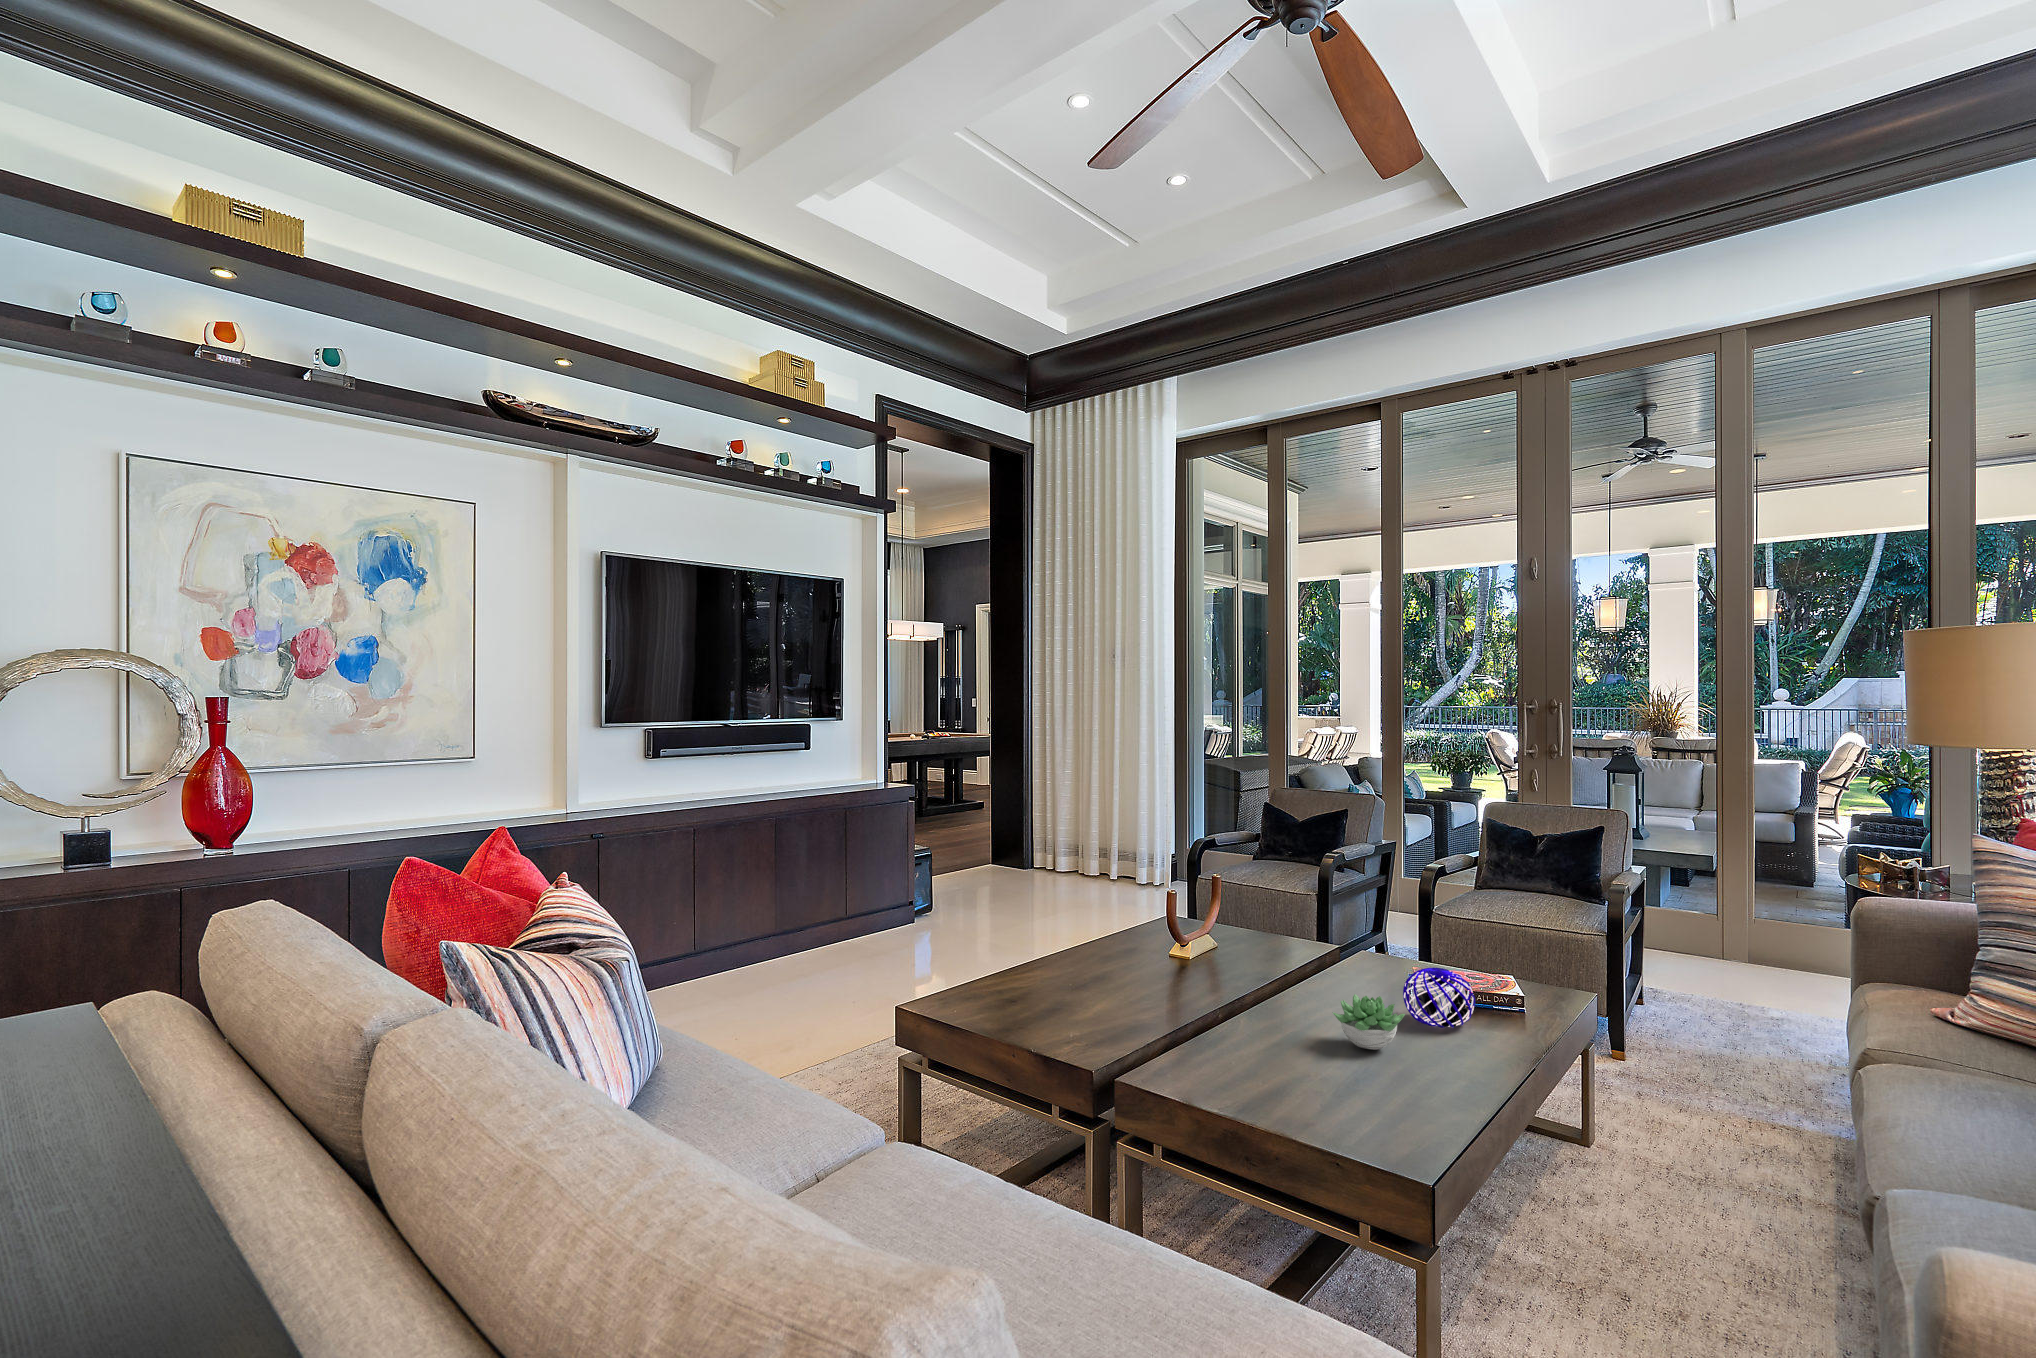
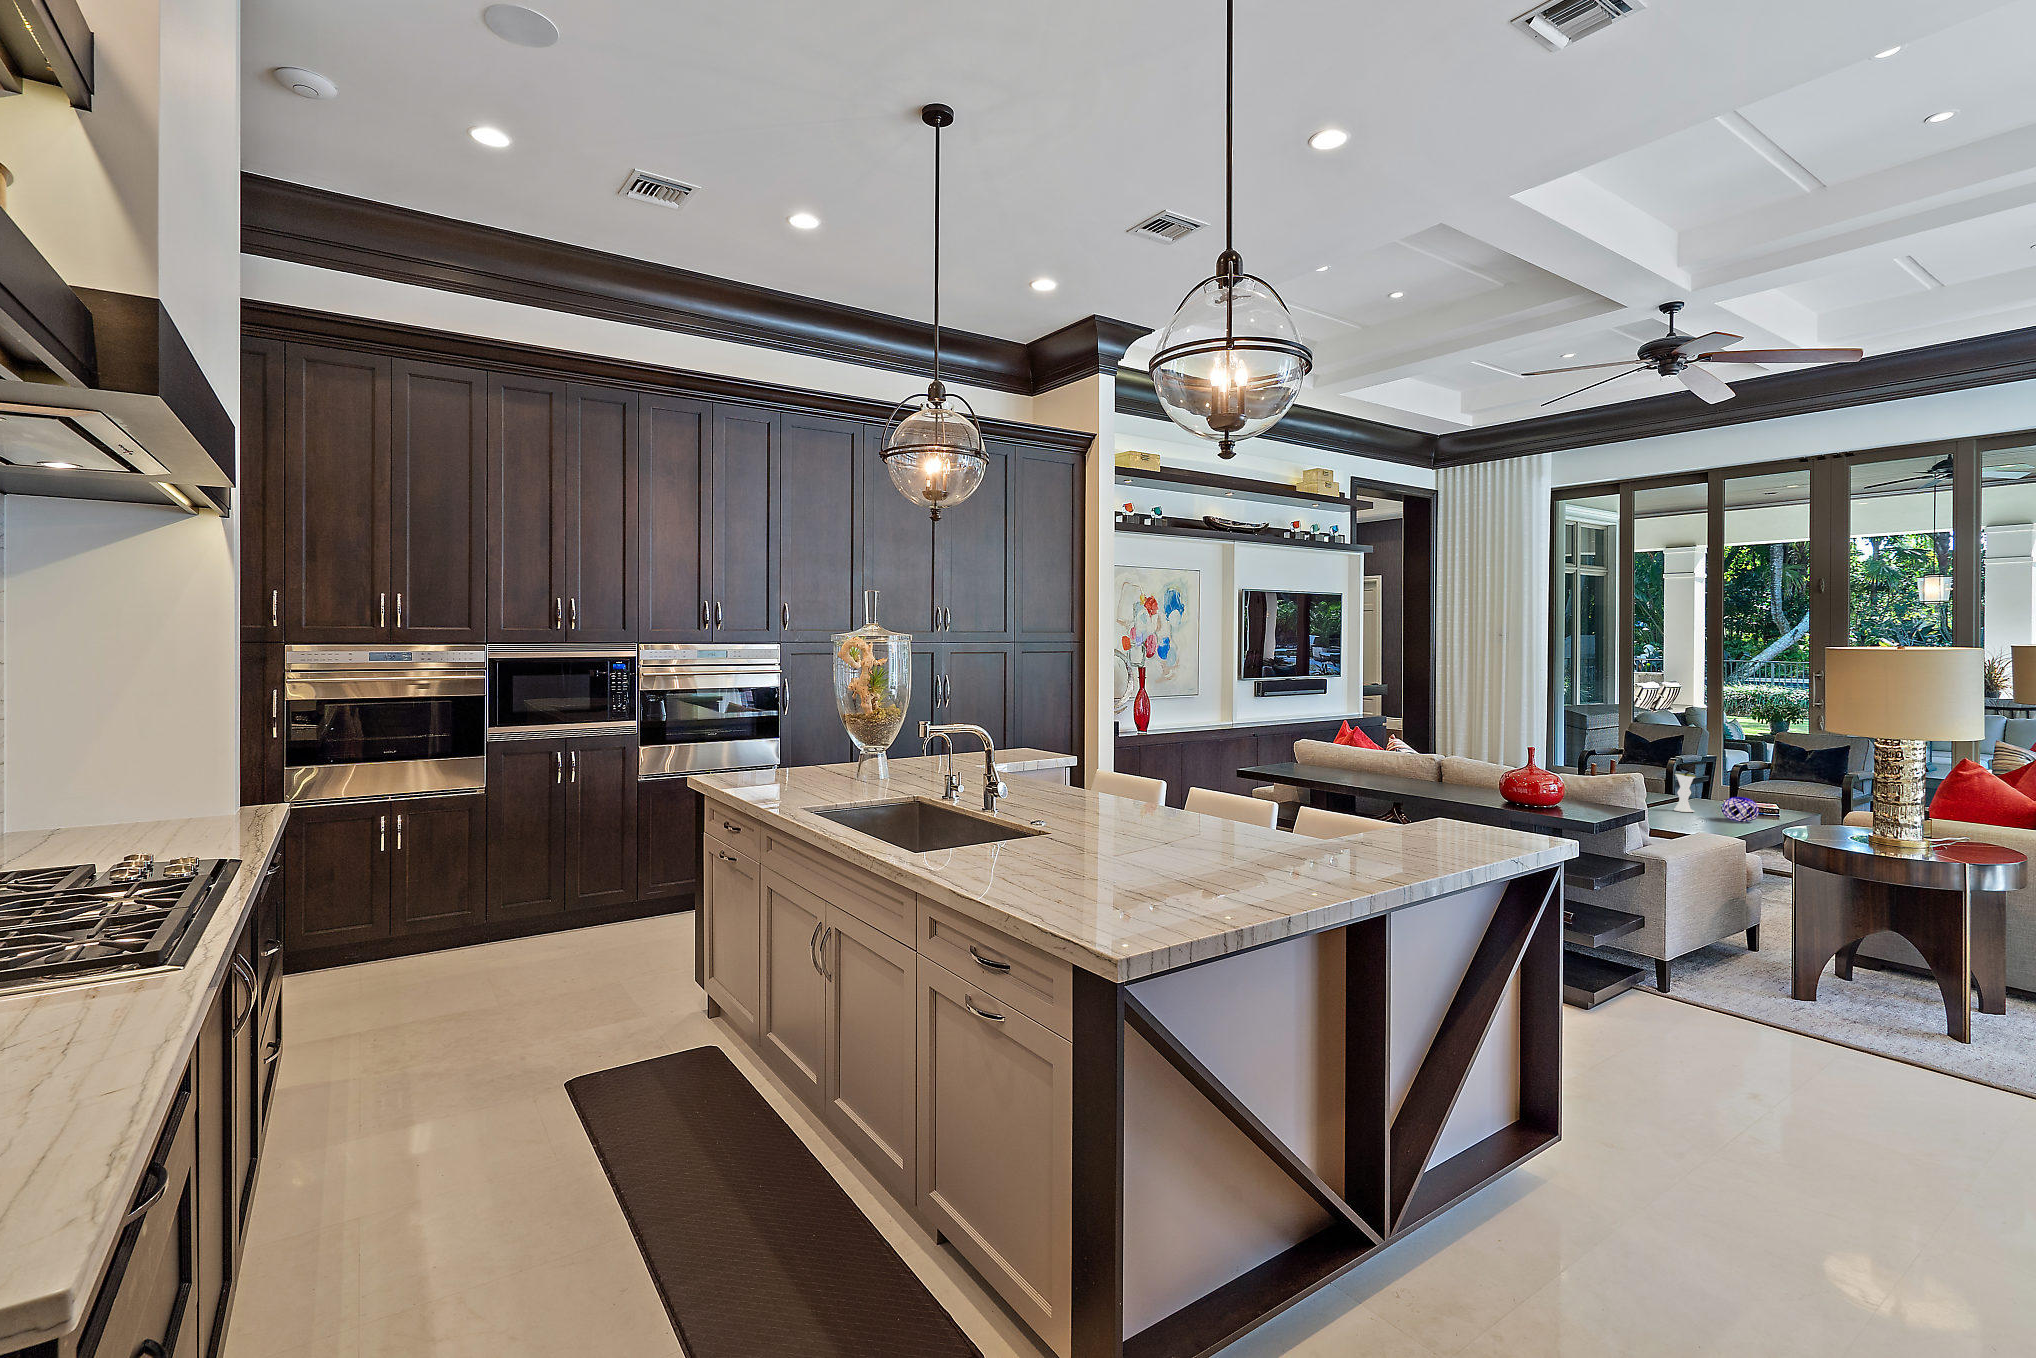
vase: none [1312,891,1354,997] -> present [1674,766,1696,812]
succulent plant: present [1333,994,1405,1049] -> none [1688,804,1723,824]

